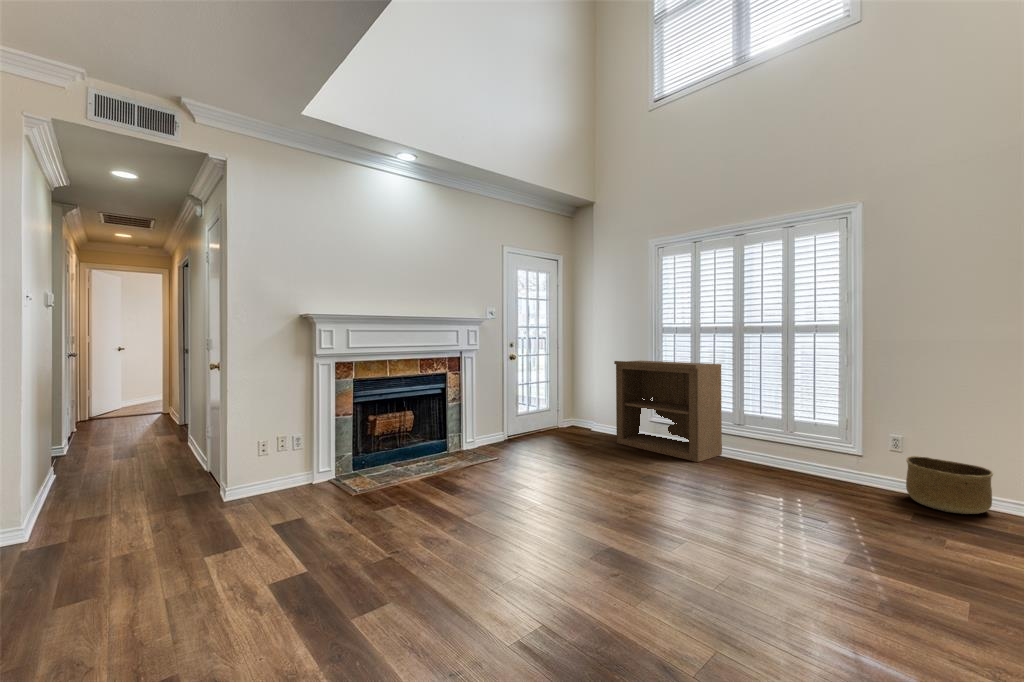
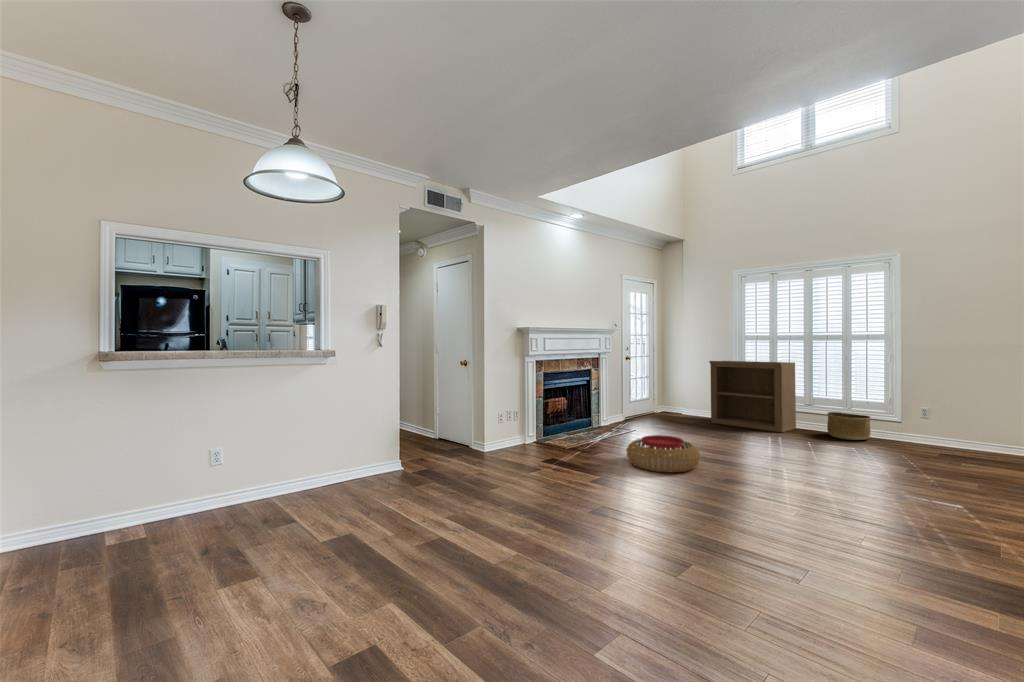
basket: present [906,456,993,514] -> present [827,412,871,440]
pouf: none [402,483,516,556] -> present [627,435,700,472]

